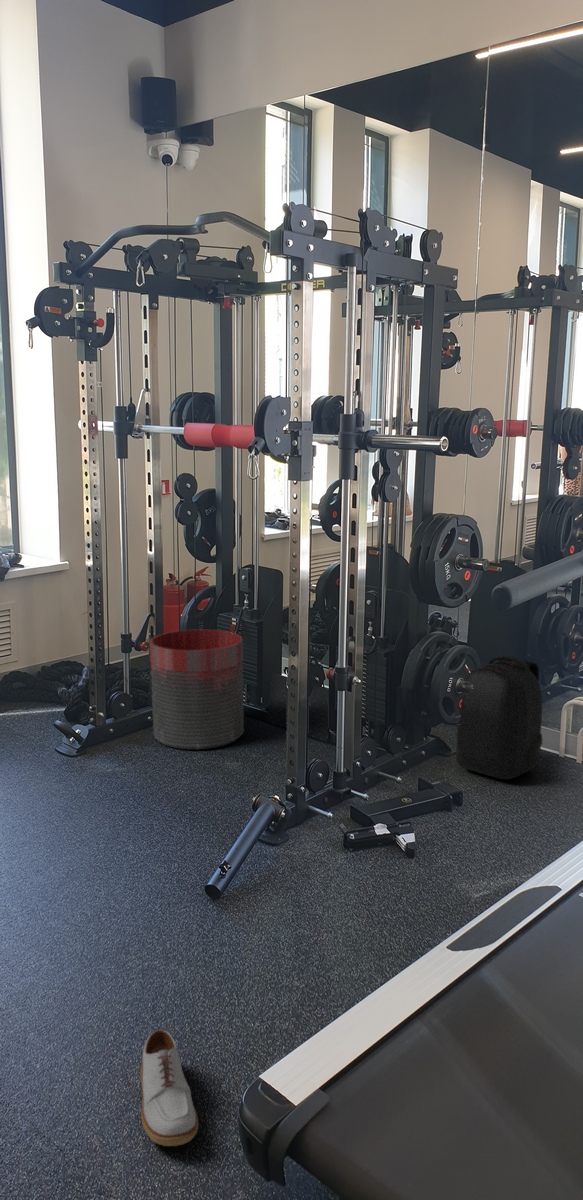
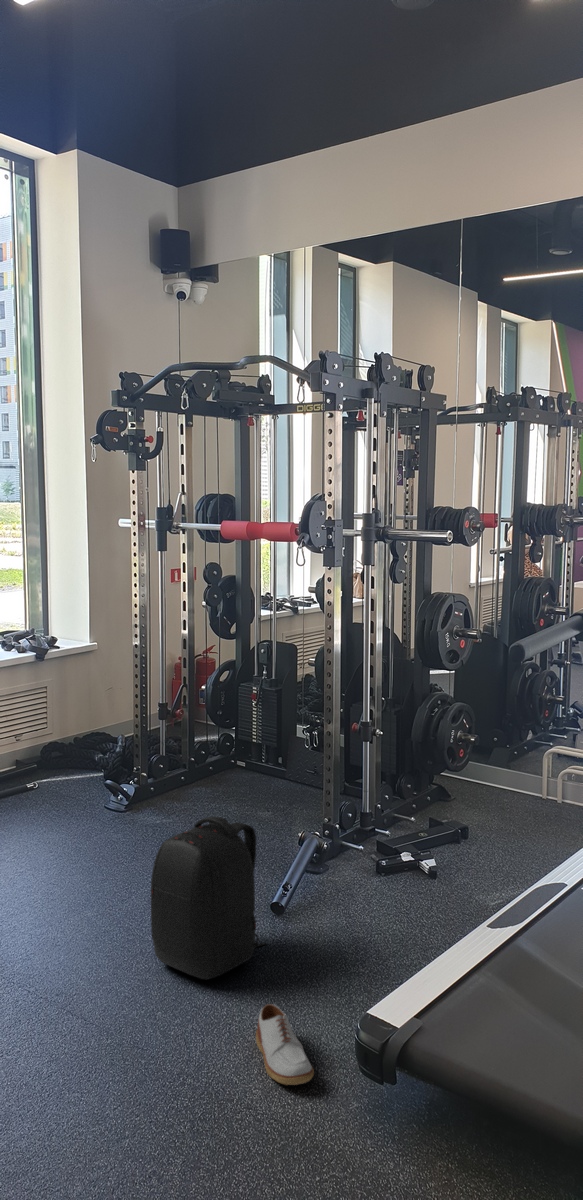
trash can: present [150,629,244,749] -> none [186,698,268,802]
backpack: present [456,655,542,779] -> present [151,817,265,980]

